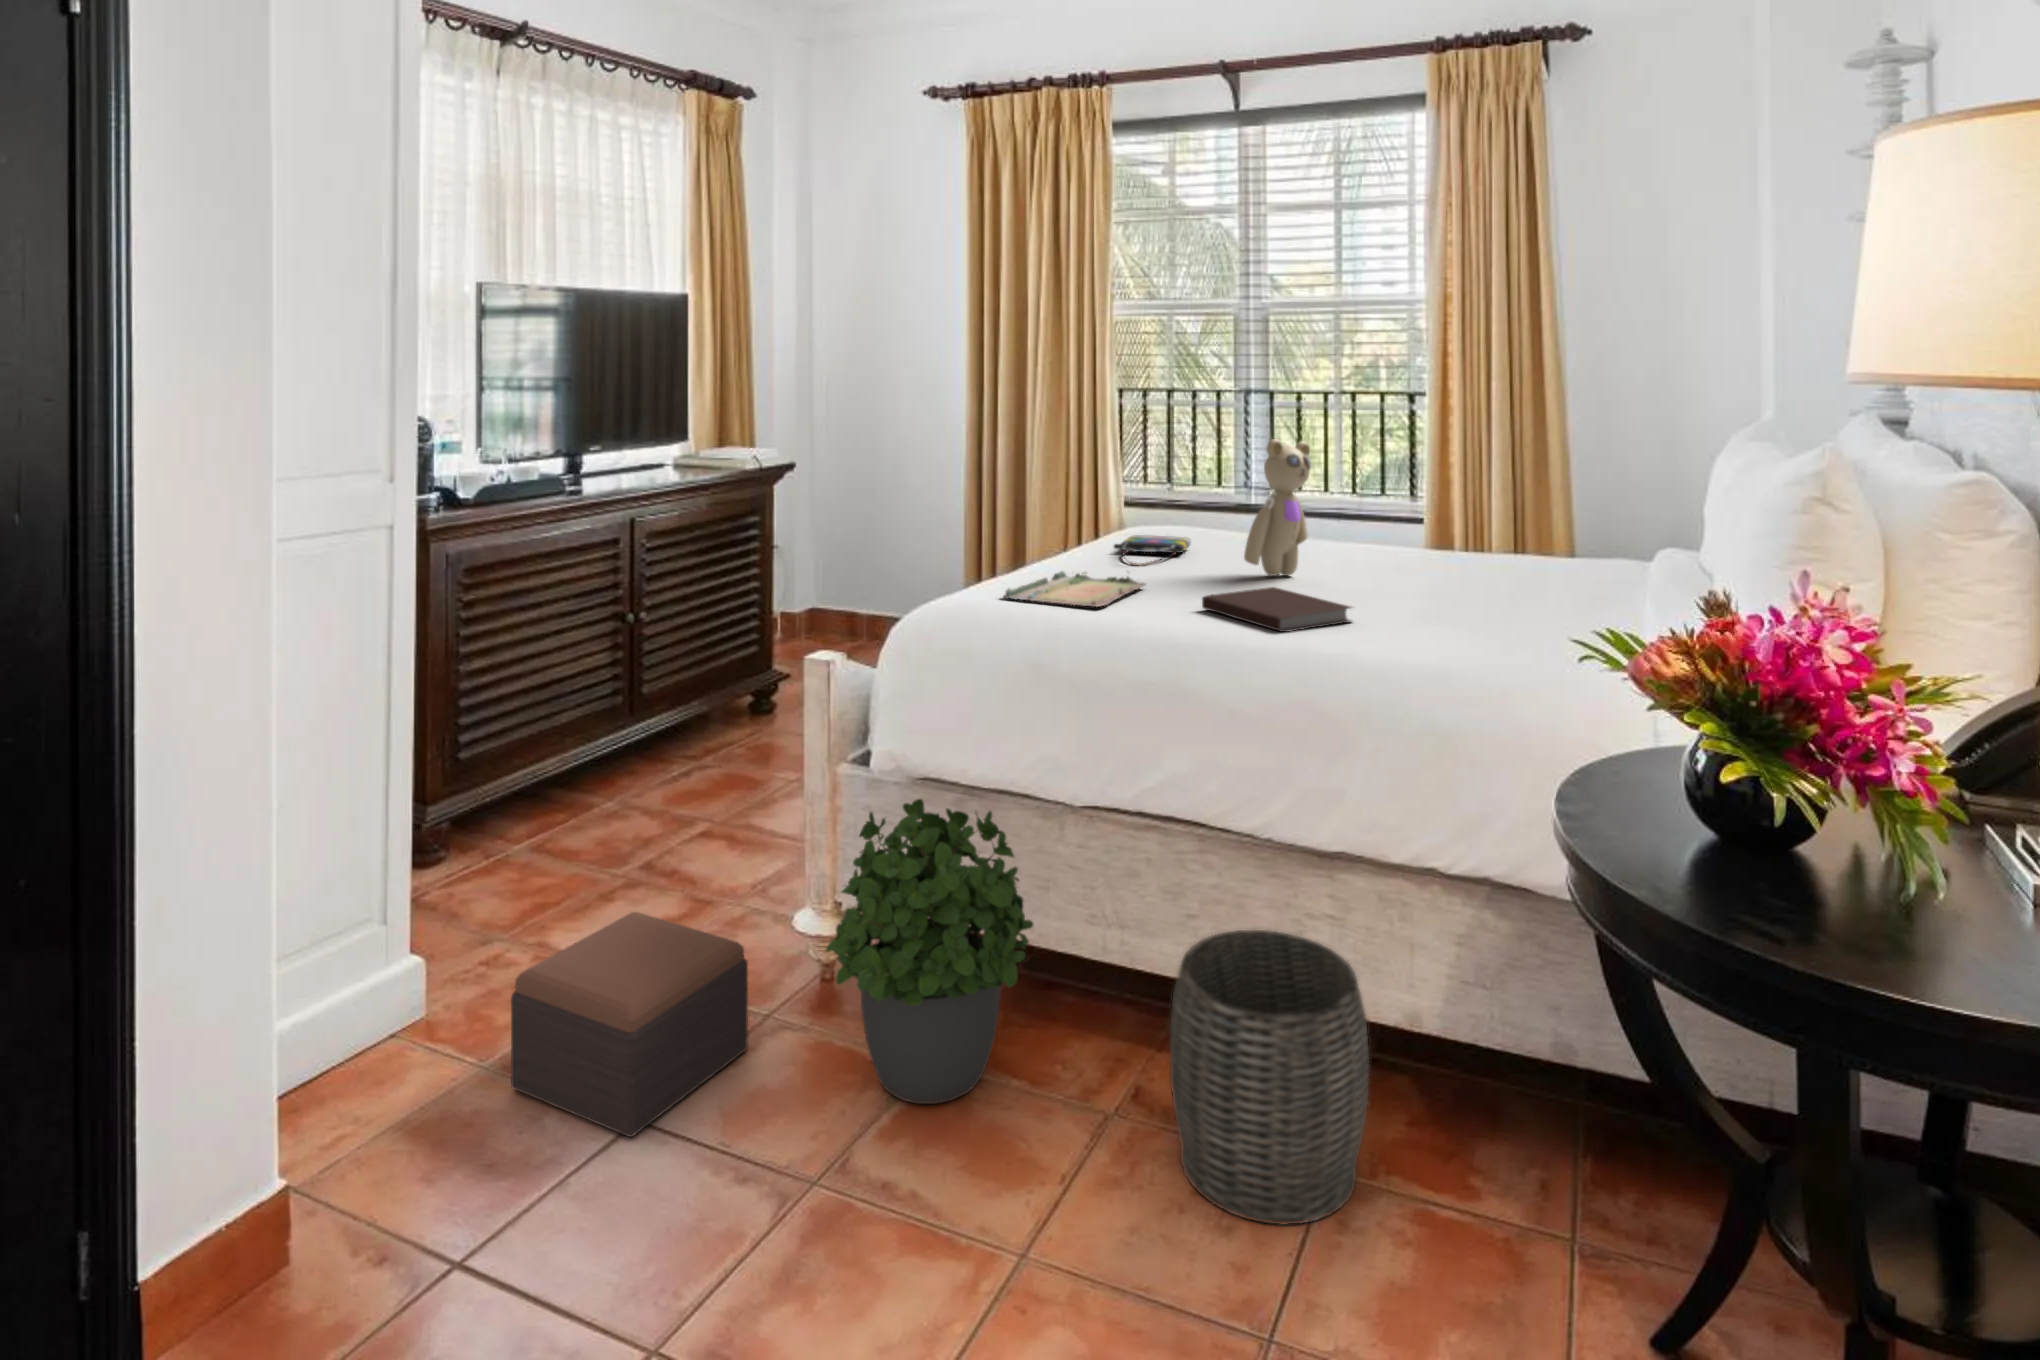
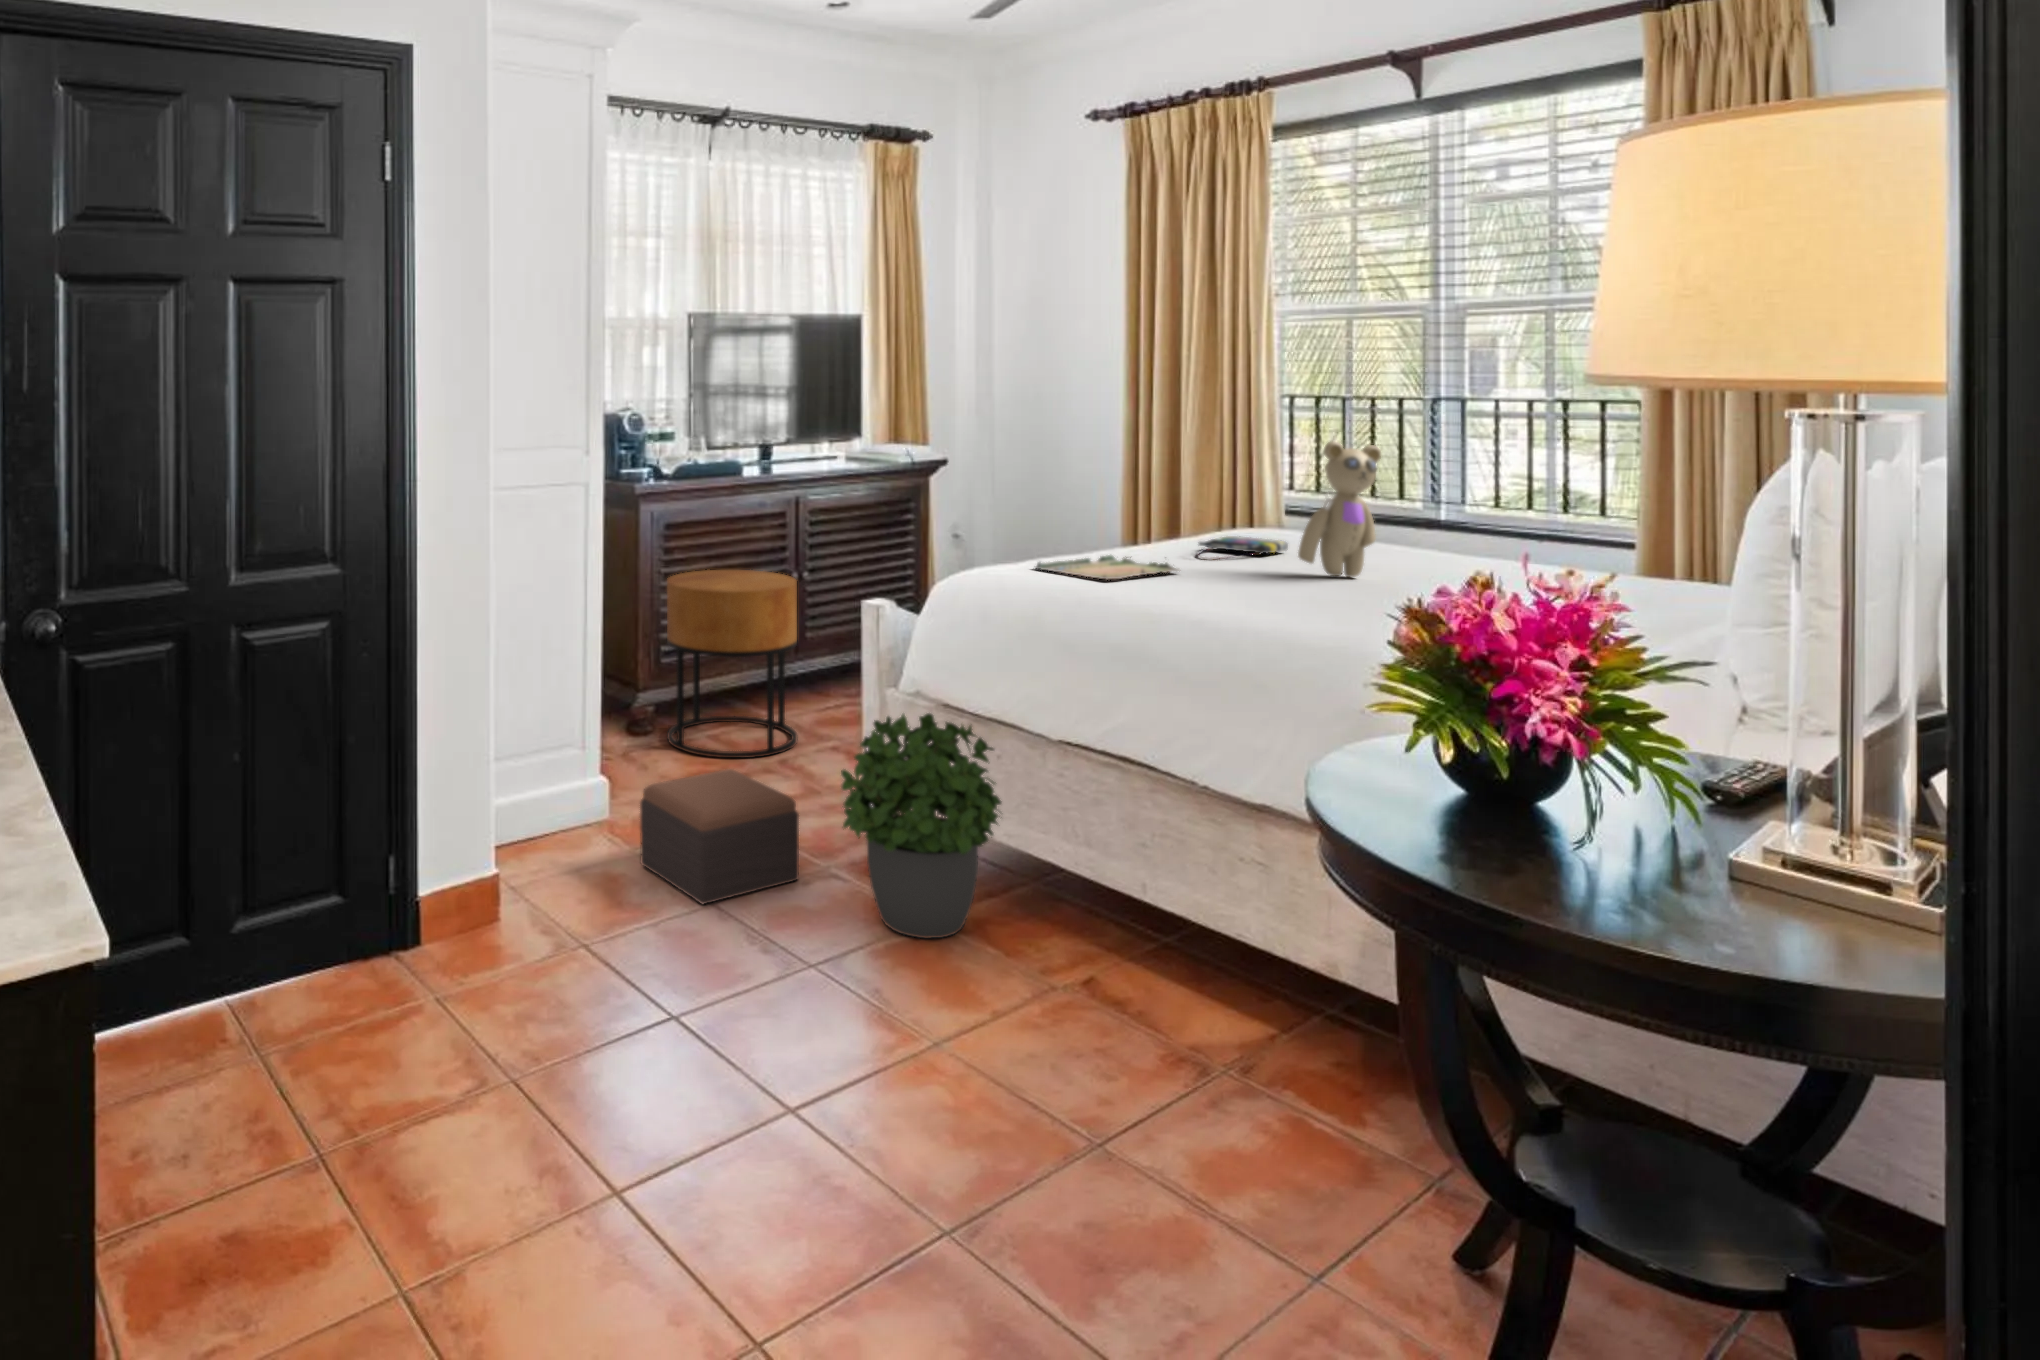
notebook: present [1202,587,1351,632] -> none [1205,578,1345,610]
side table: none [477,615,656,872] -> present [667,570,798,758]
woven basket: present [1170,930,1369,1224] -> none [1076,845,1252,1073]

